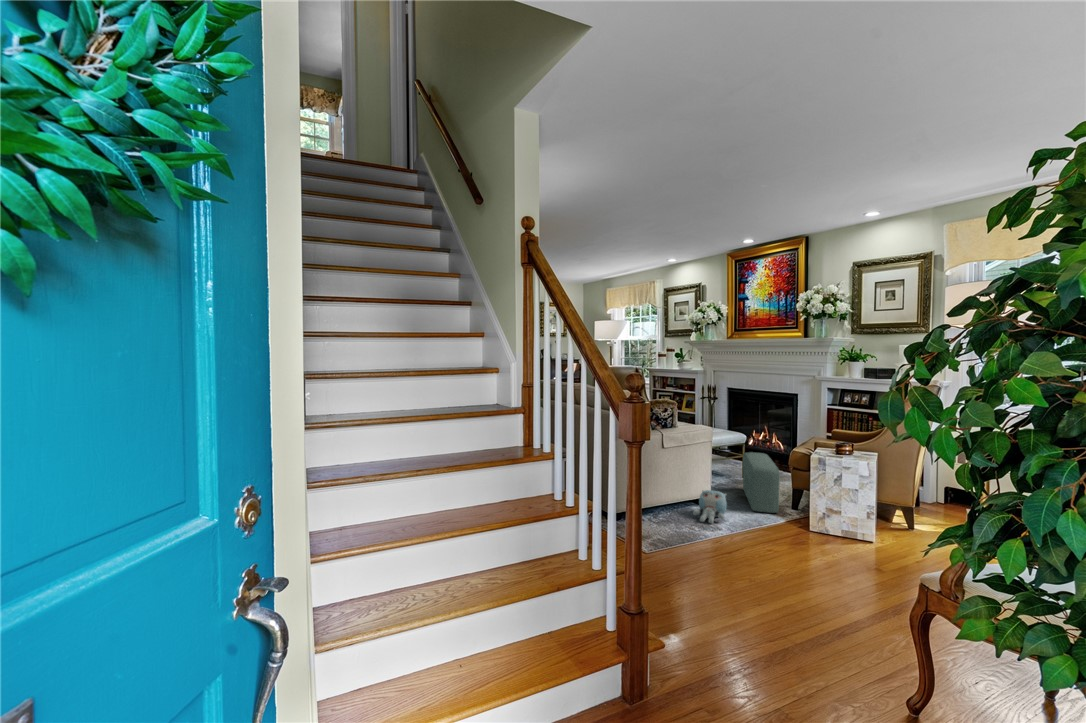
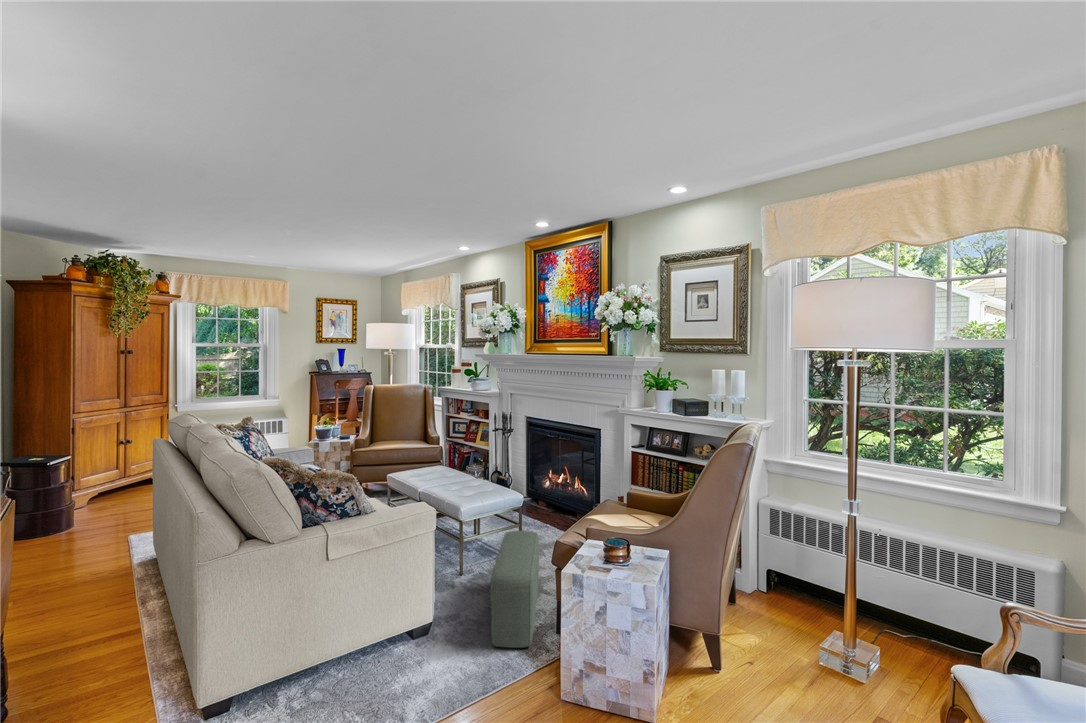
plush toy: present [693,490,727,523] -> none [379,623,444,698]

